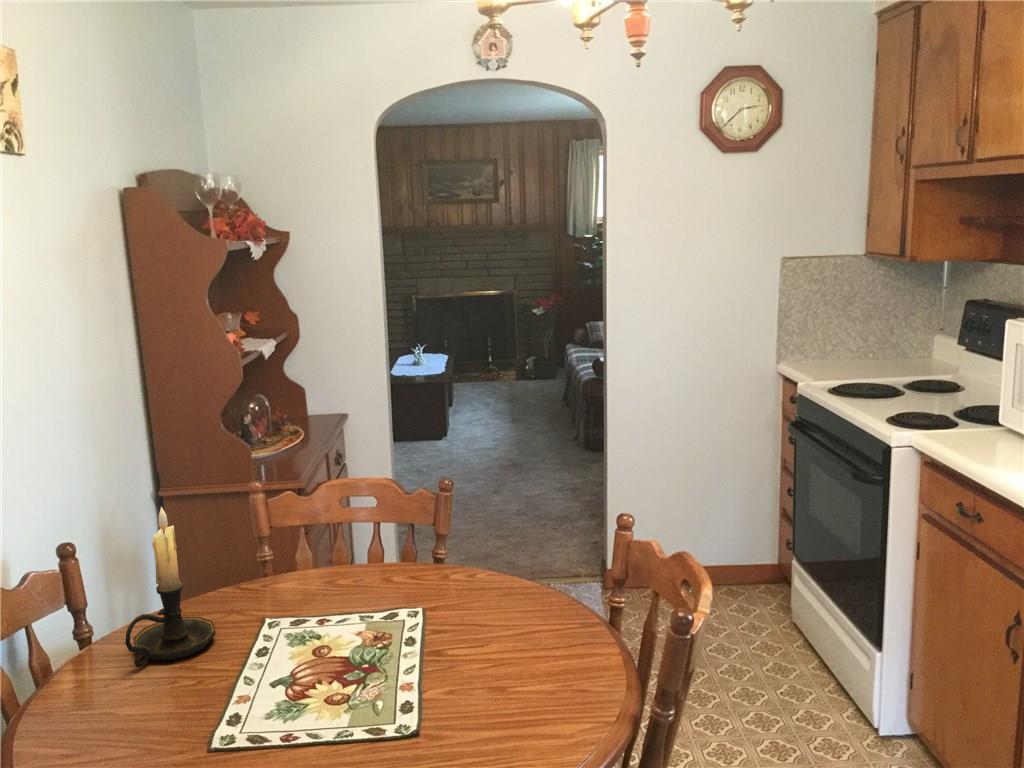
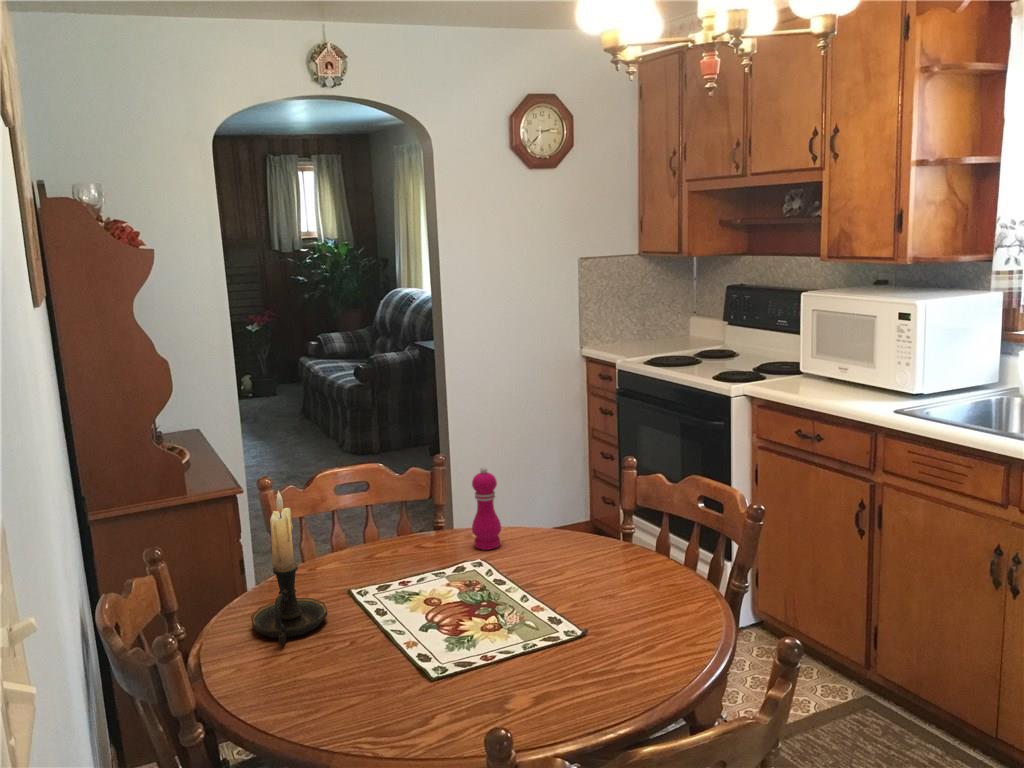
pepper mill: none [435,504,469,598] -> present [472,467,501,550]

